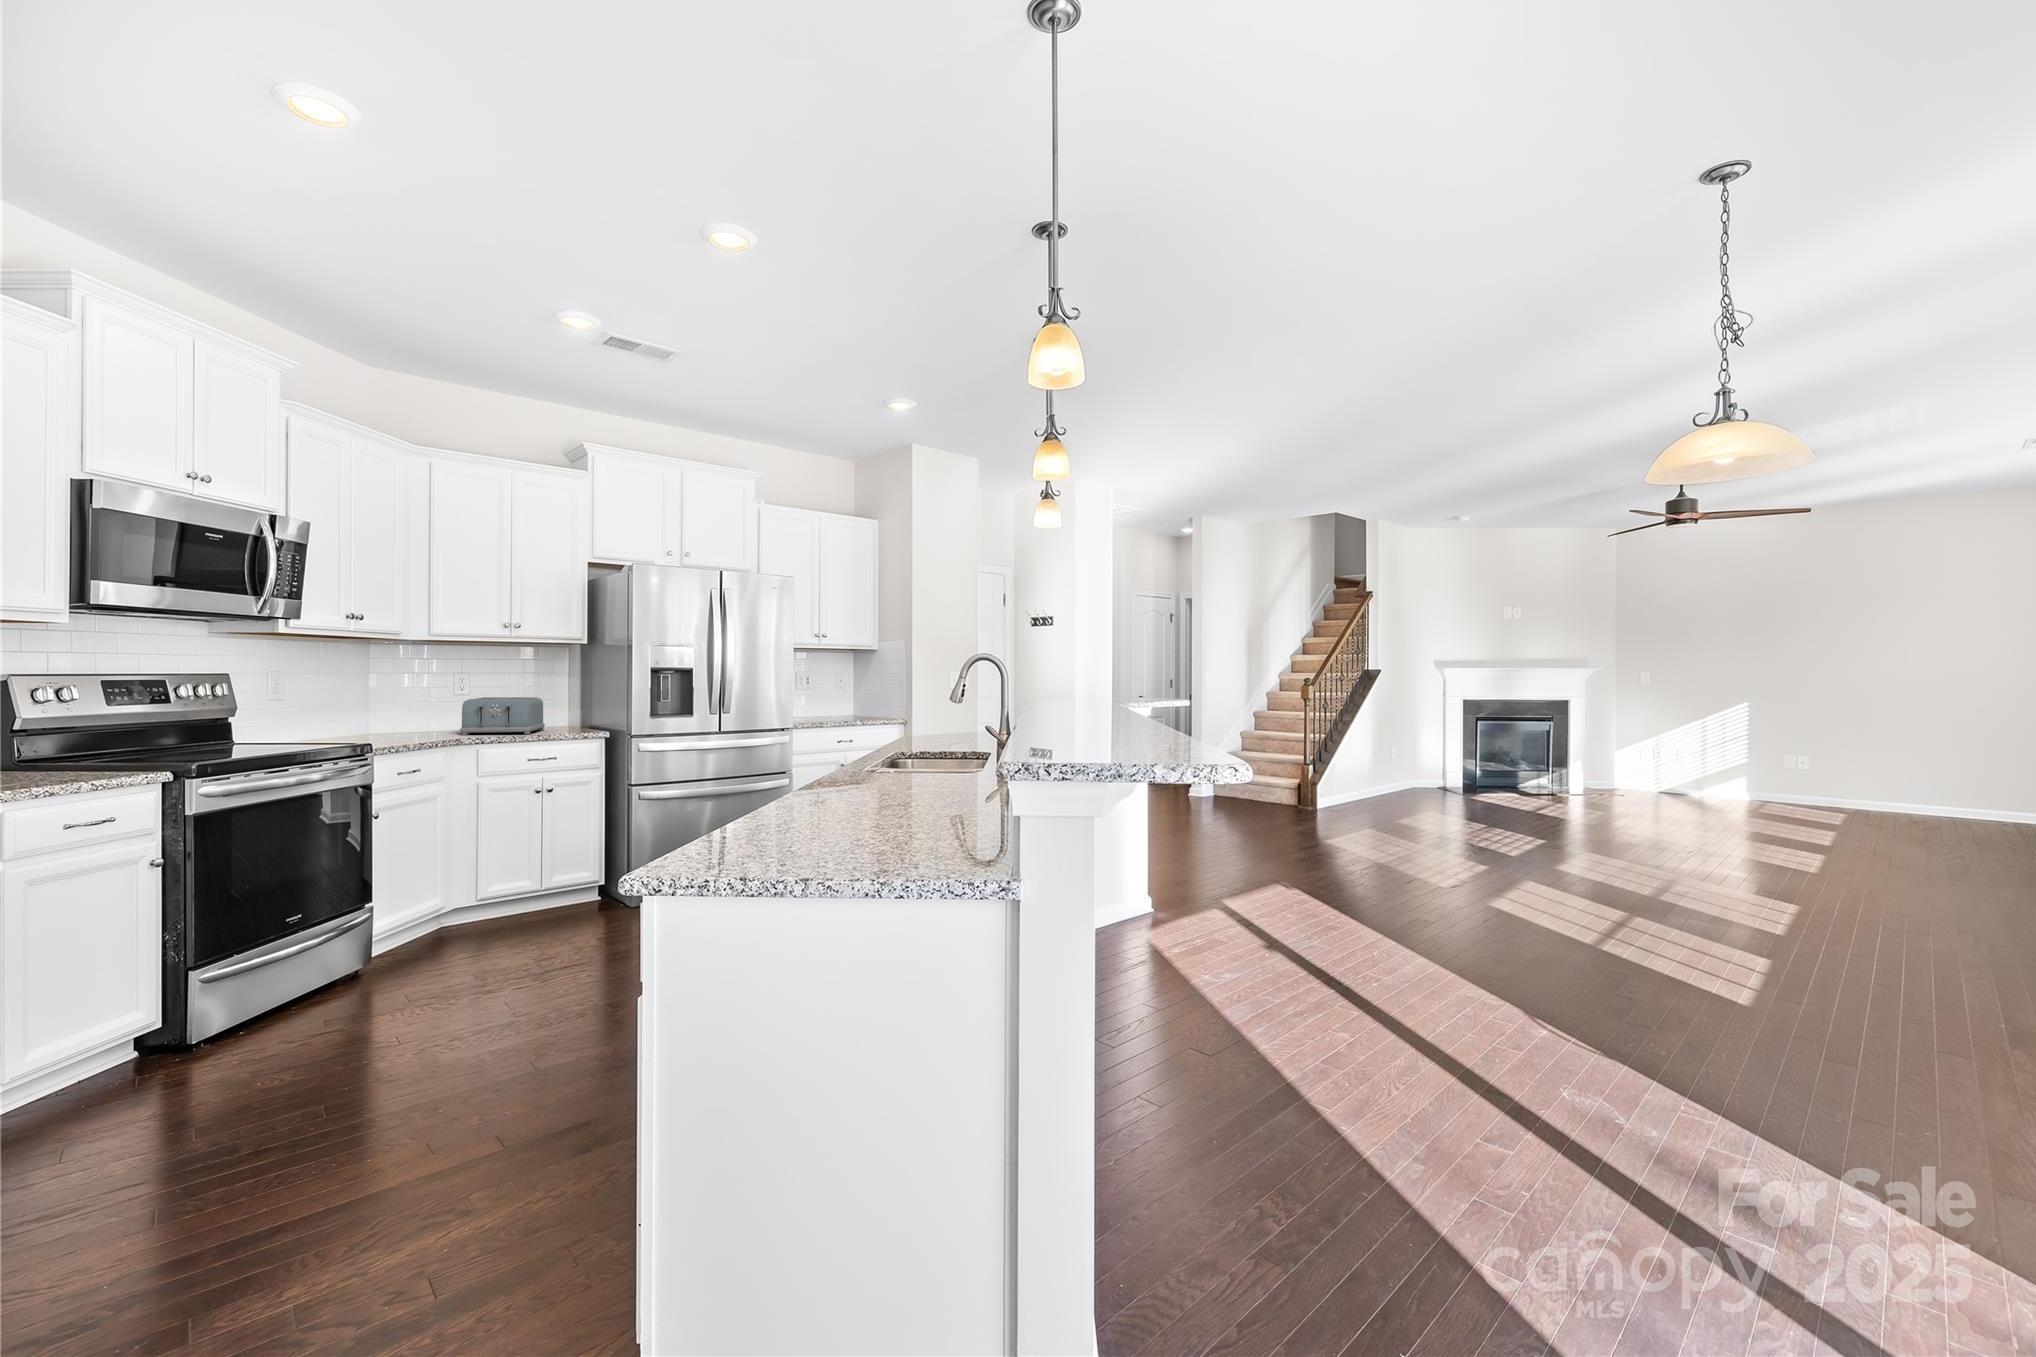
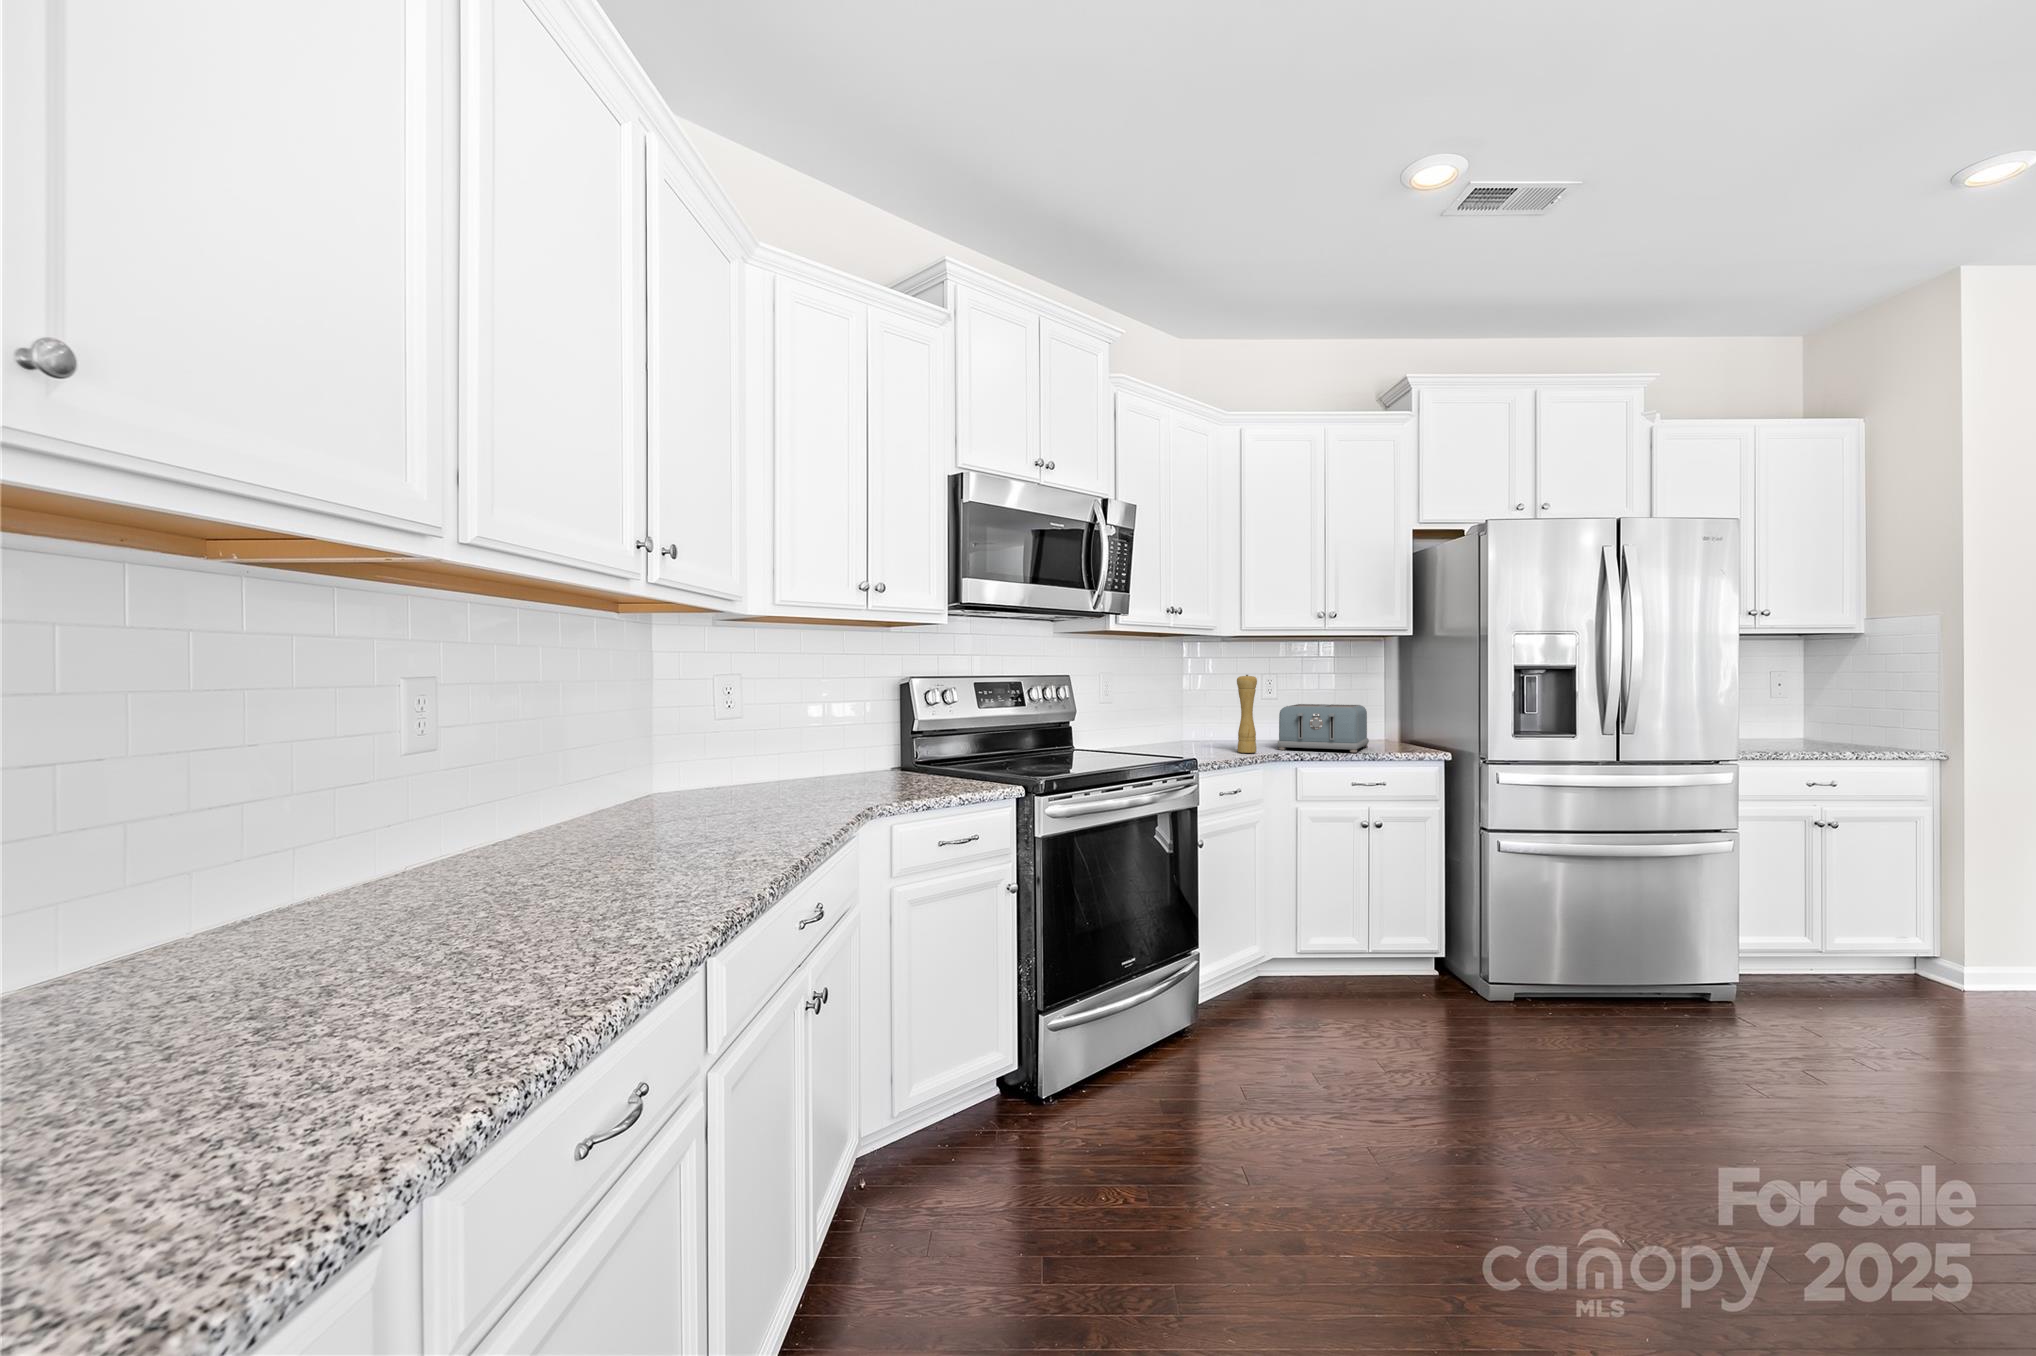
pepper mill: none [419,673,439,738] -> present [1237,675,1257,753]

